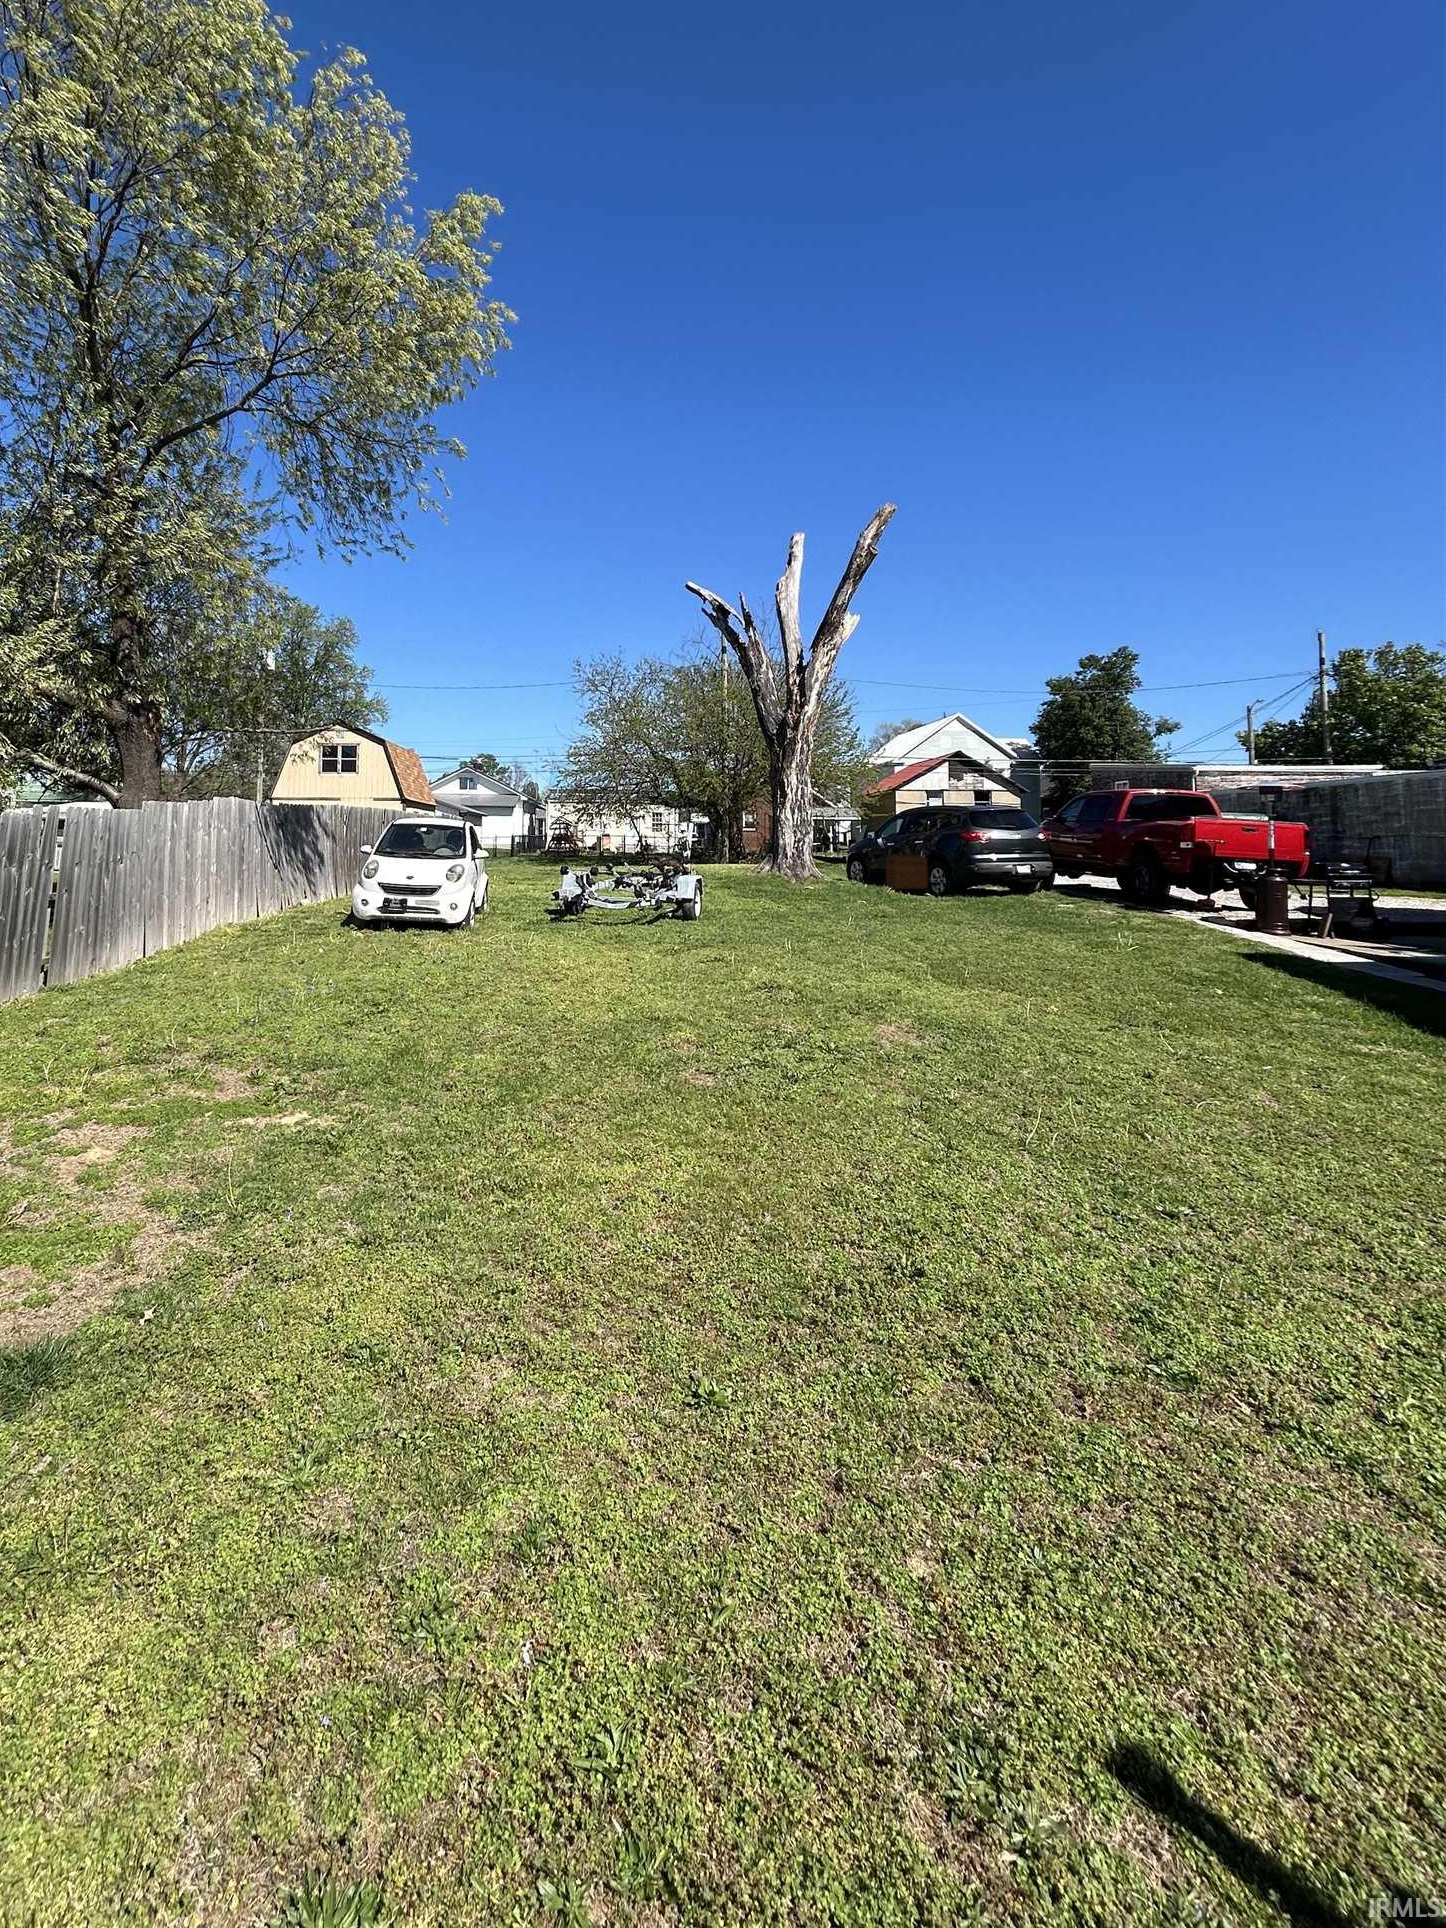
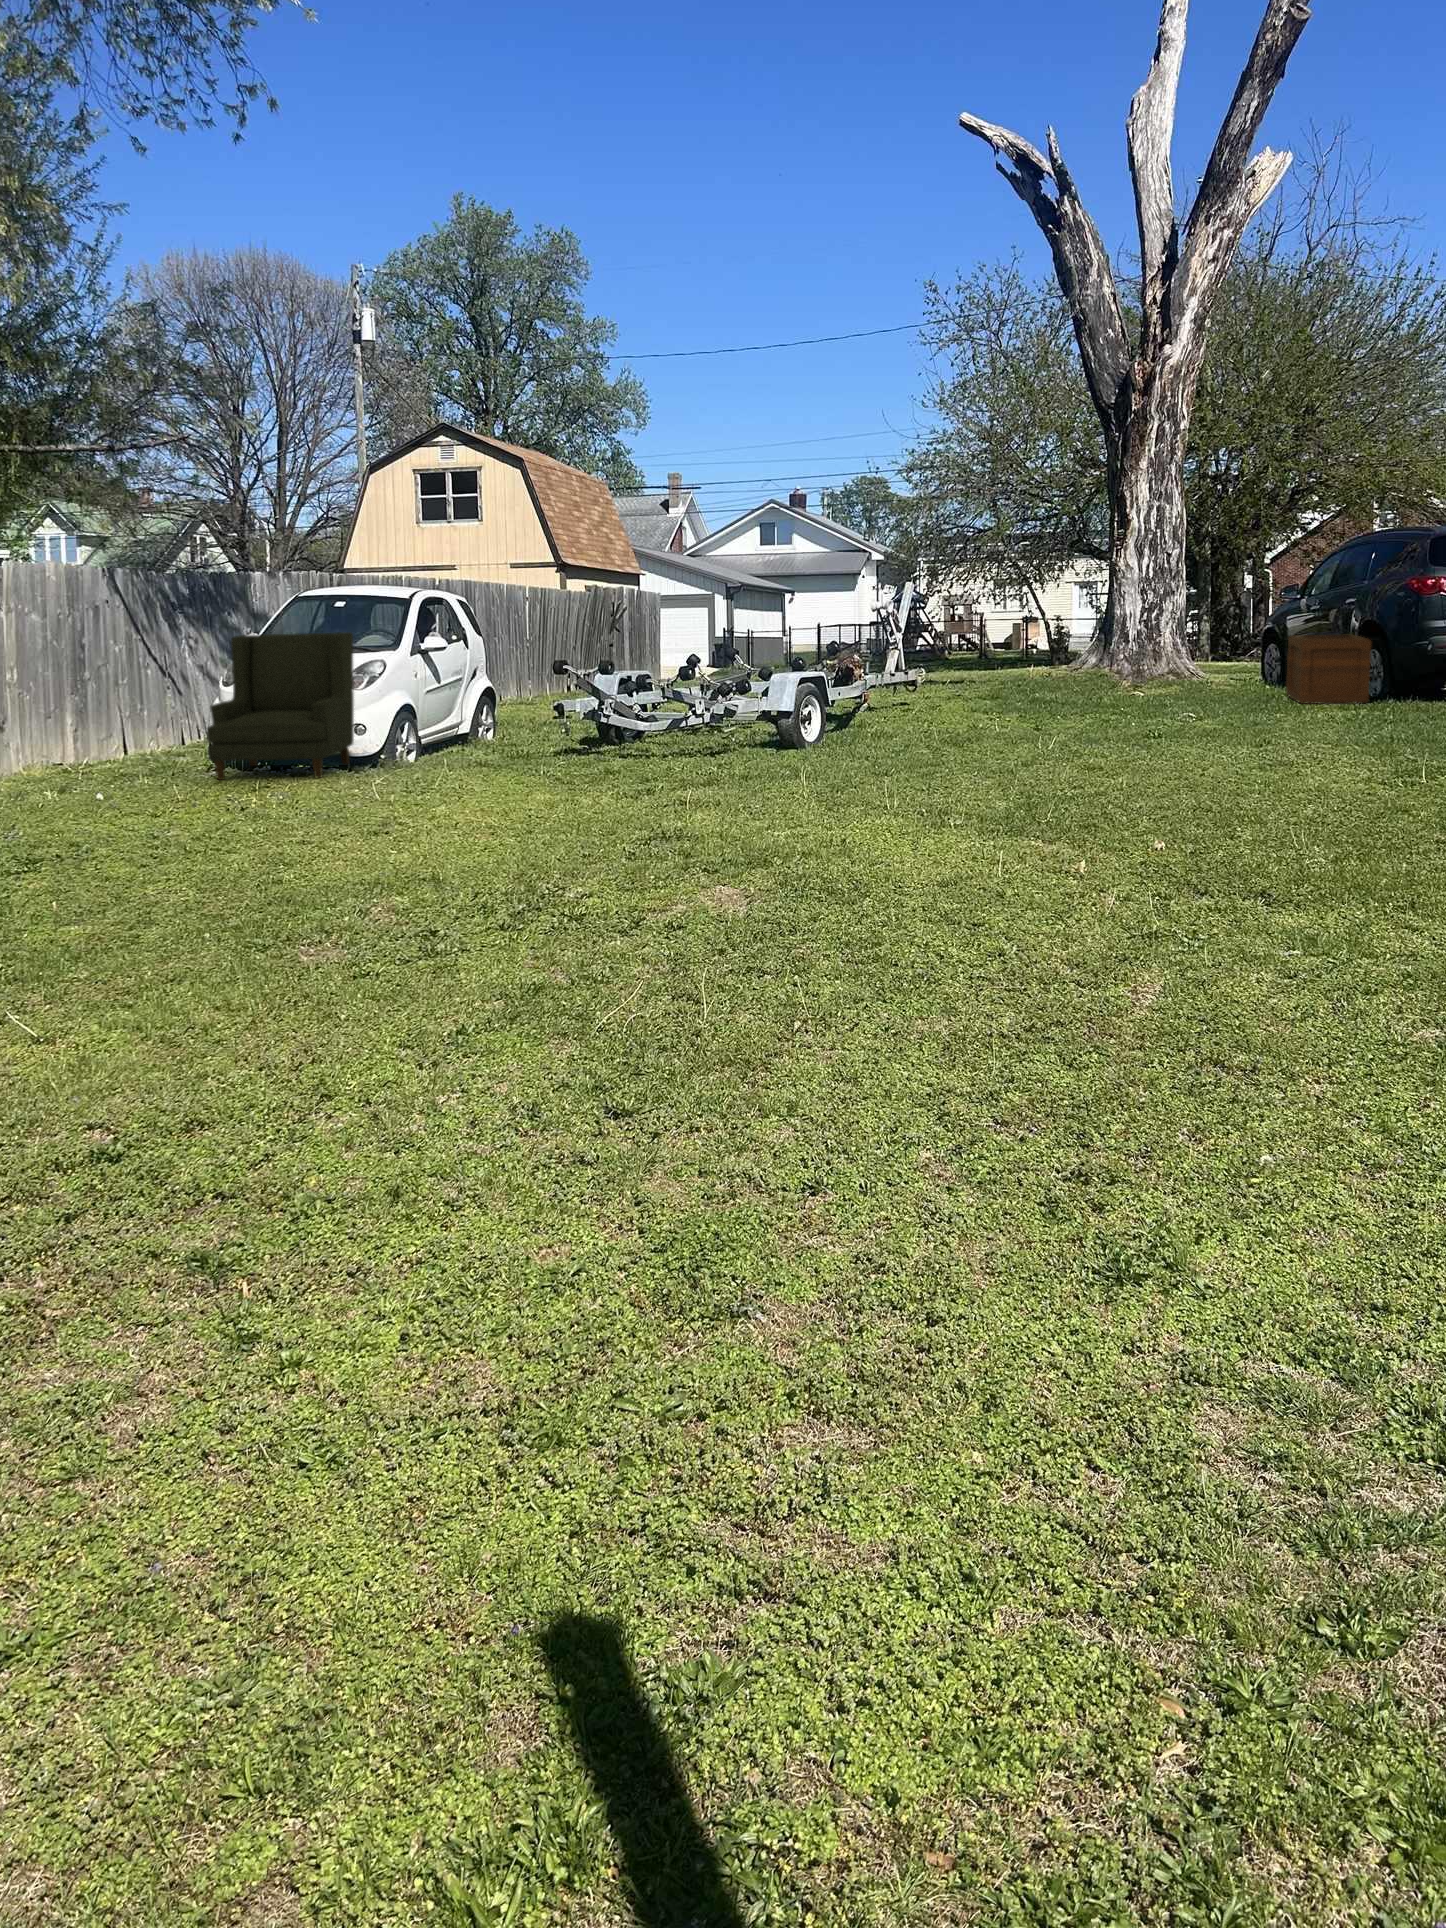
chair: none [384,855,449,934] -> present [207,632,354,780]

